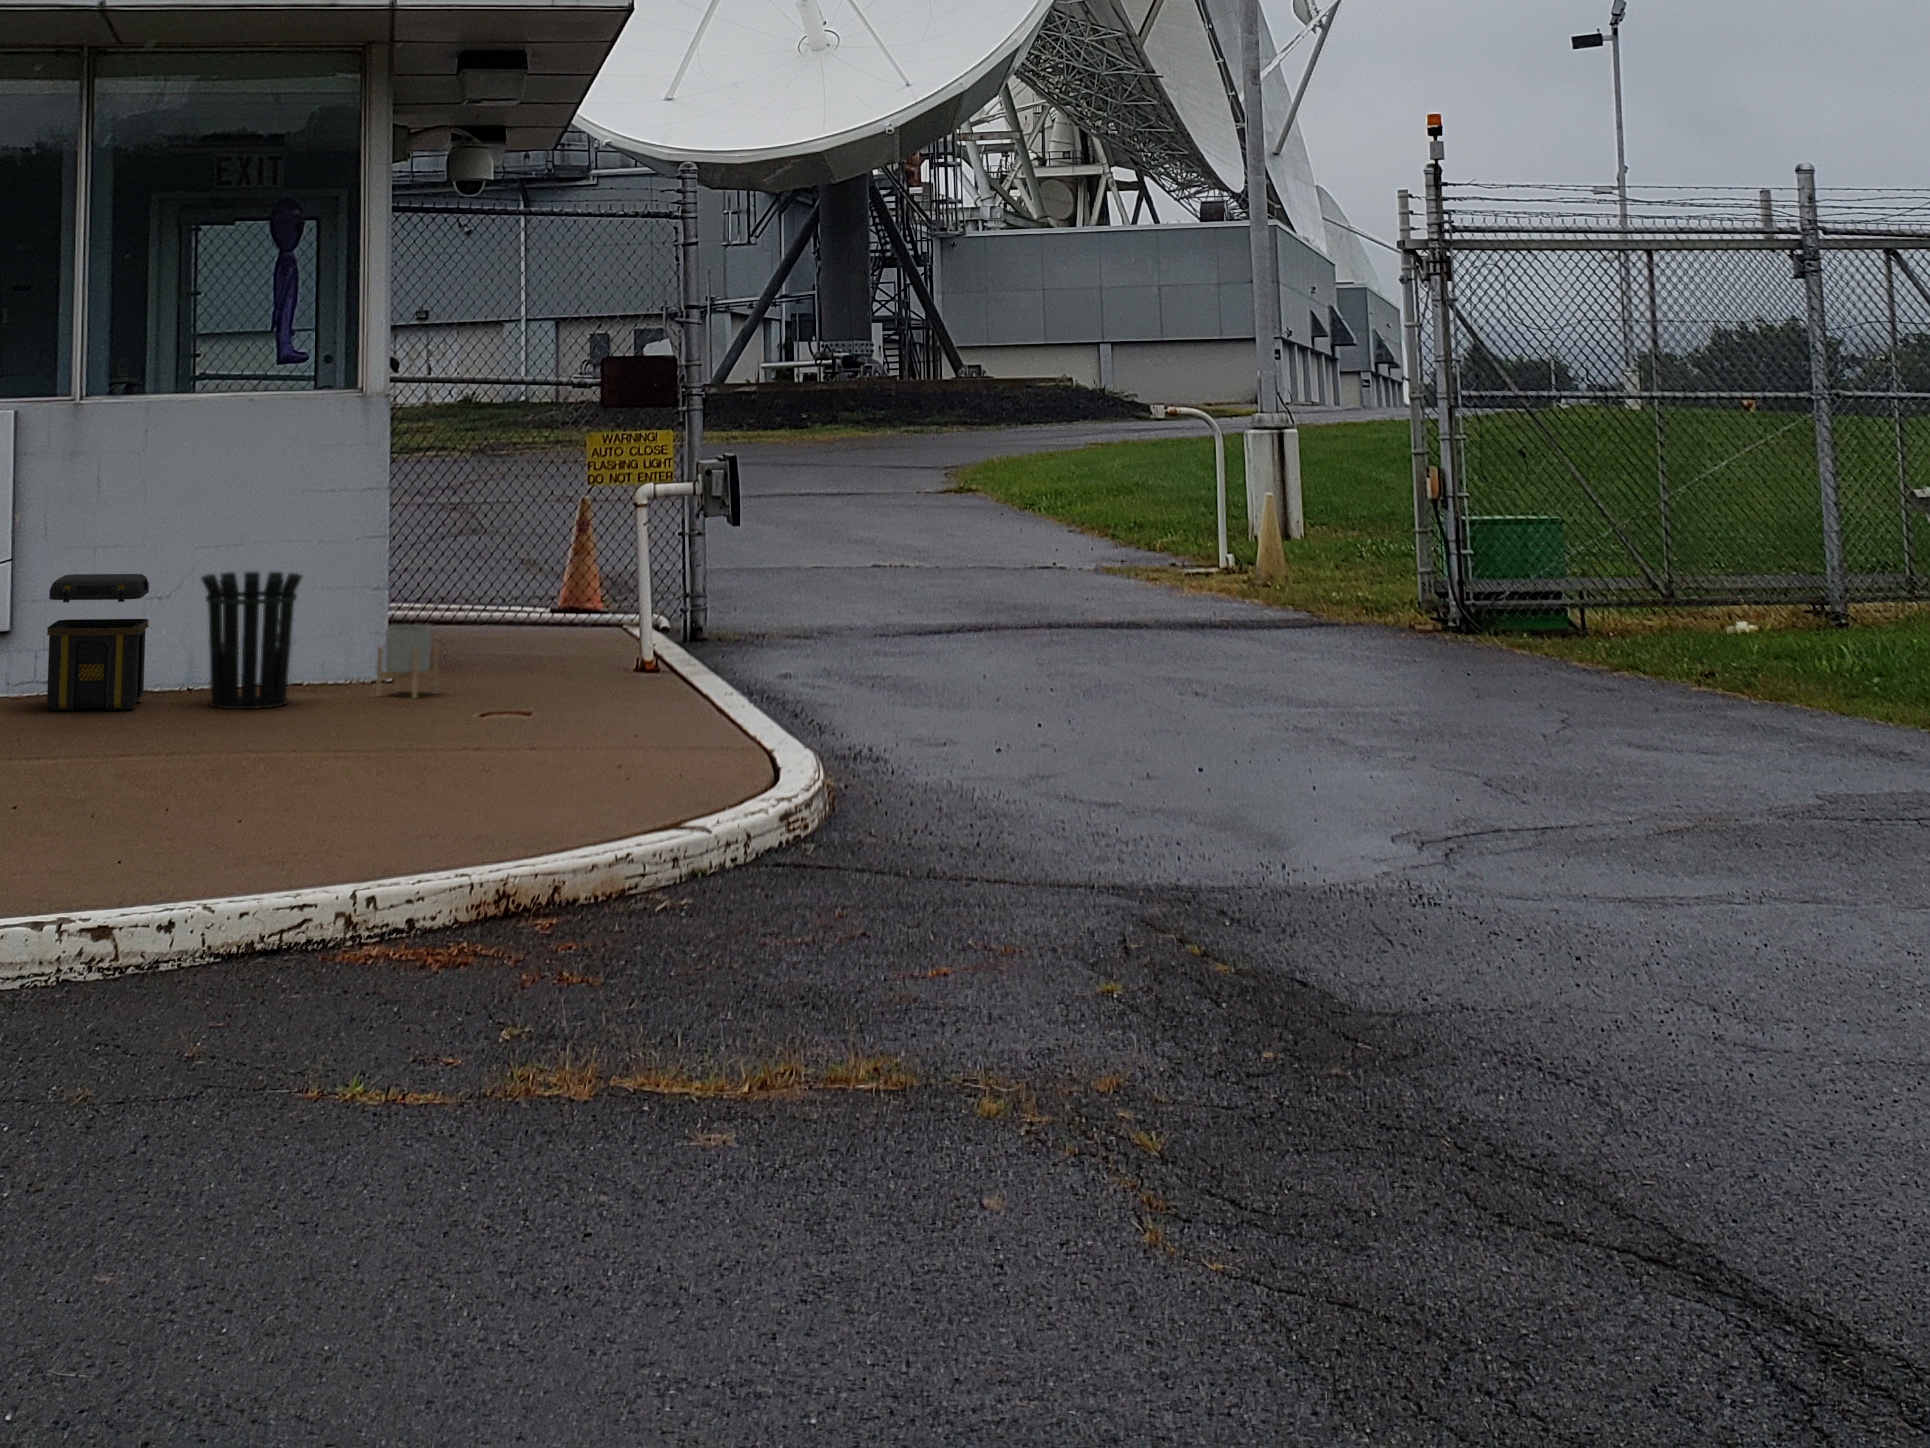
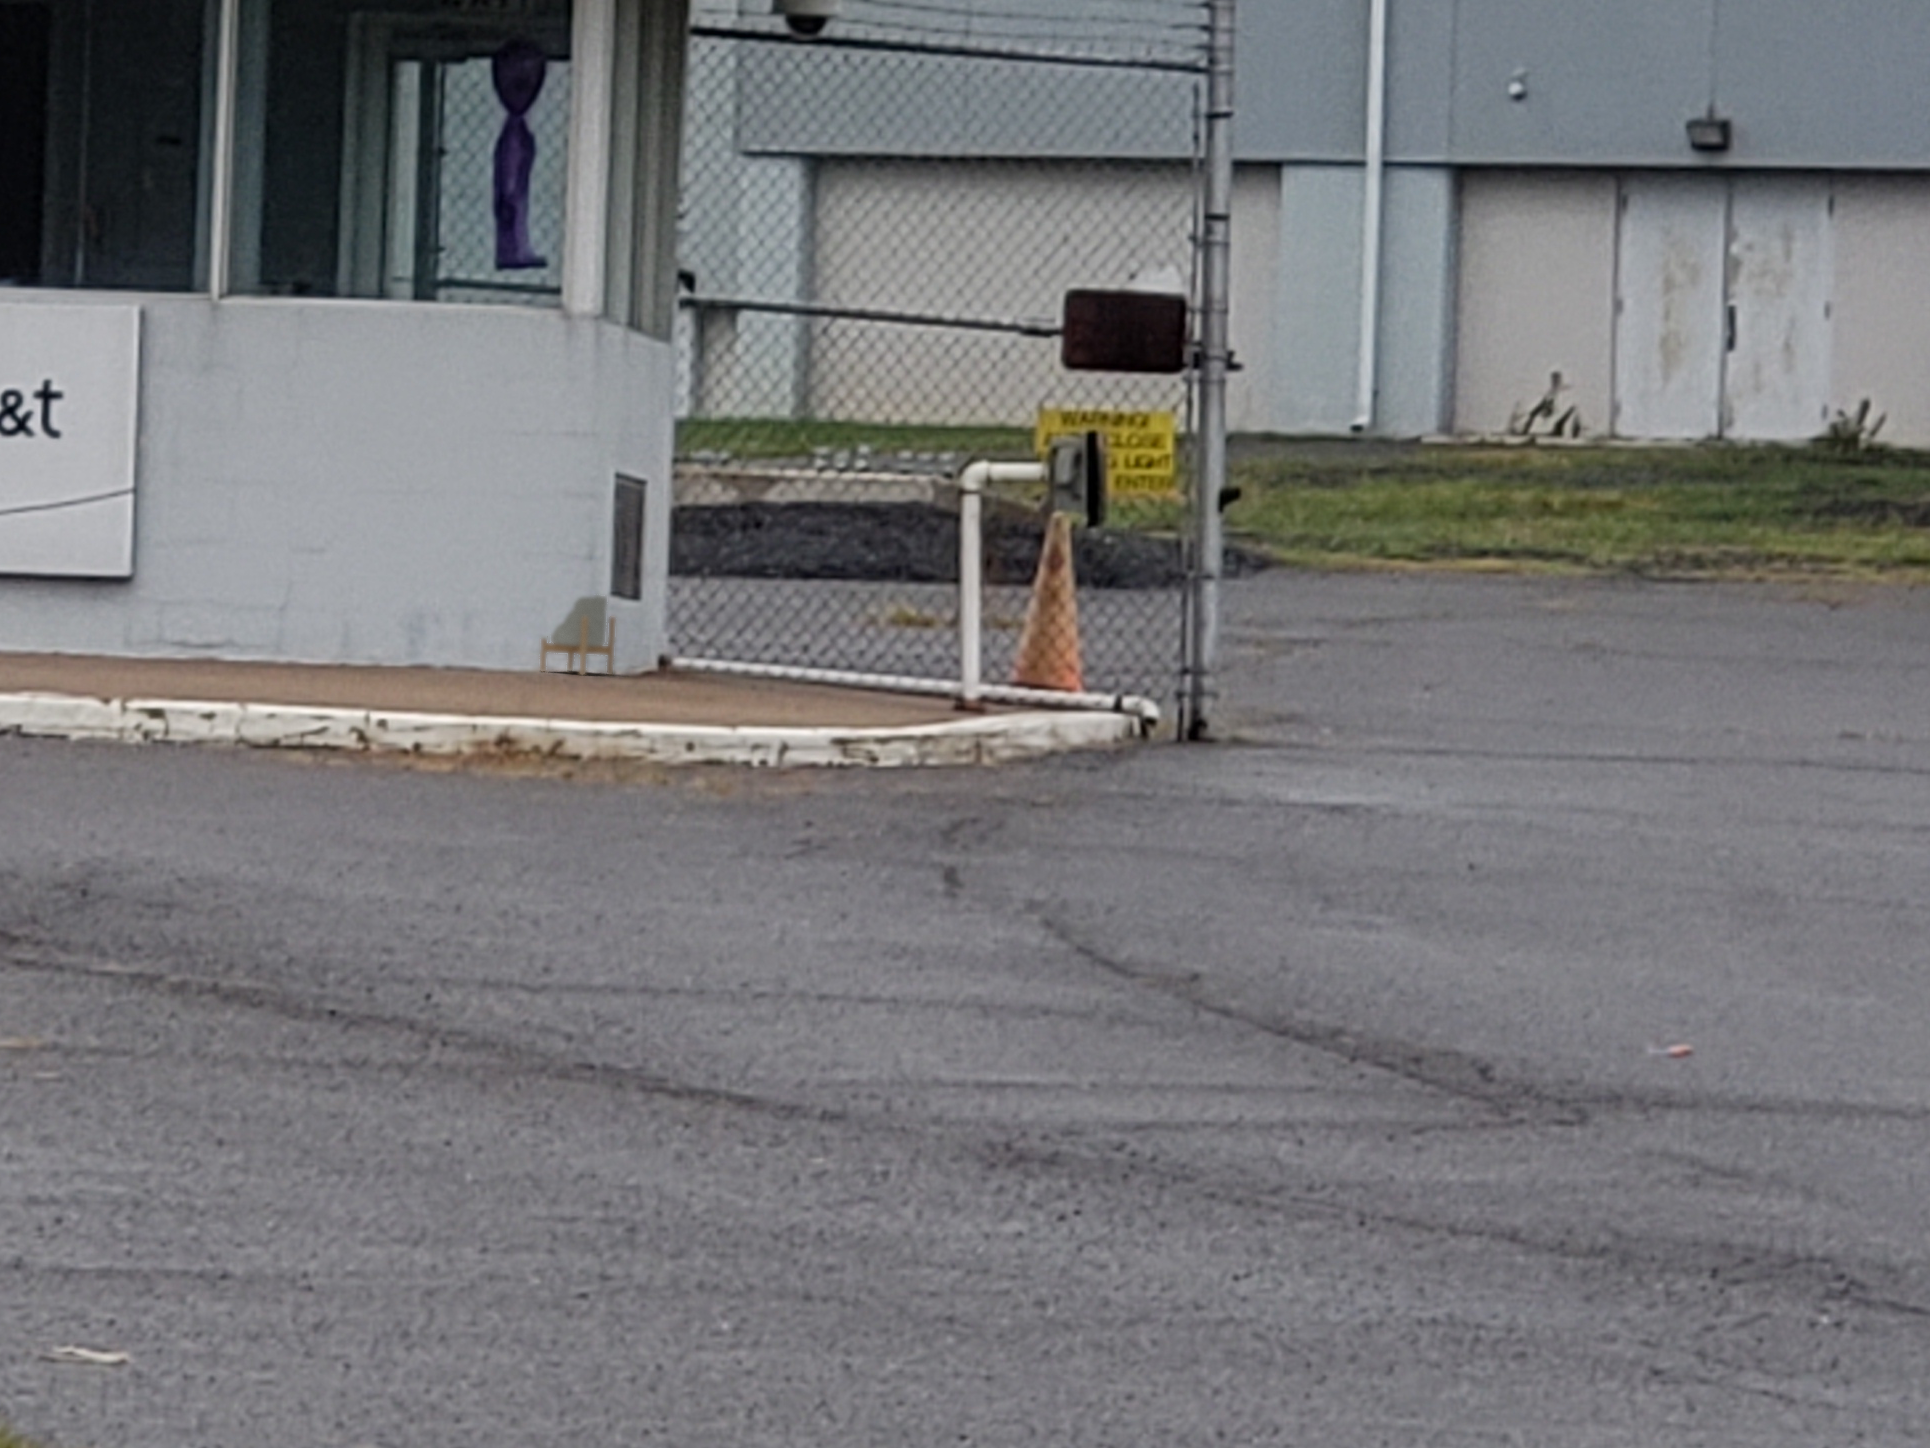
waste bin: present [202,572,302,709] -> none [336,515,454,668]
toolbox: present [47,574,149,711] -> none [161,506,279,658]

